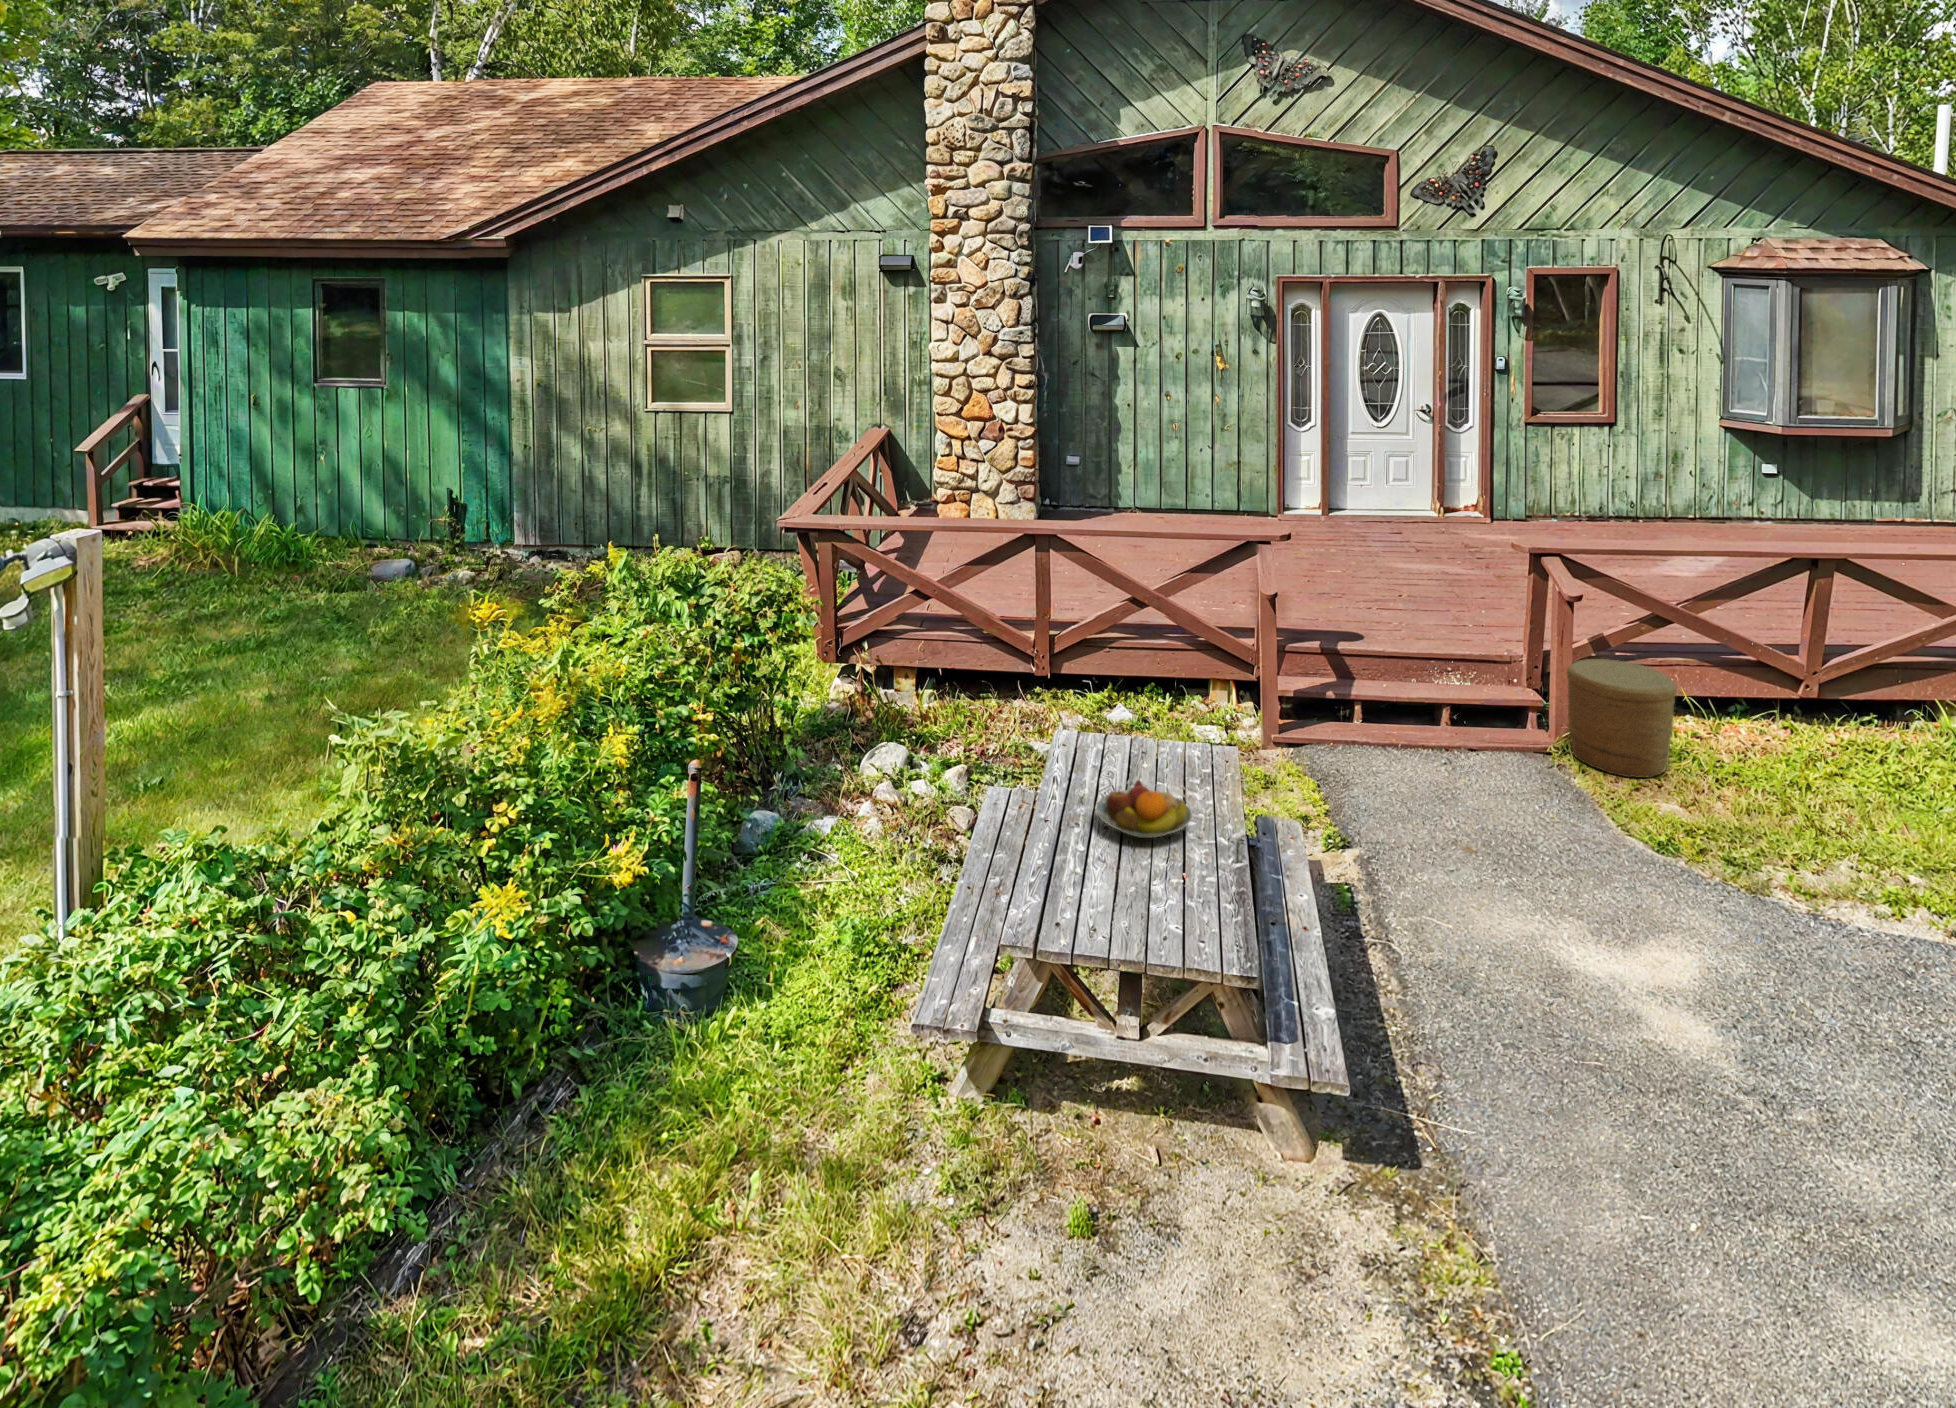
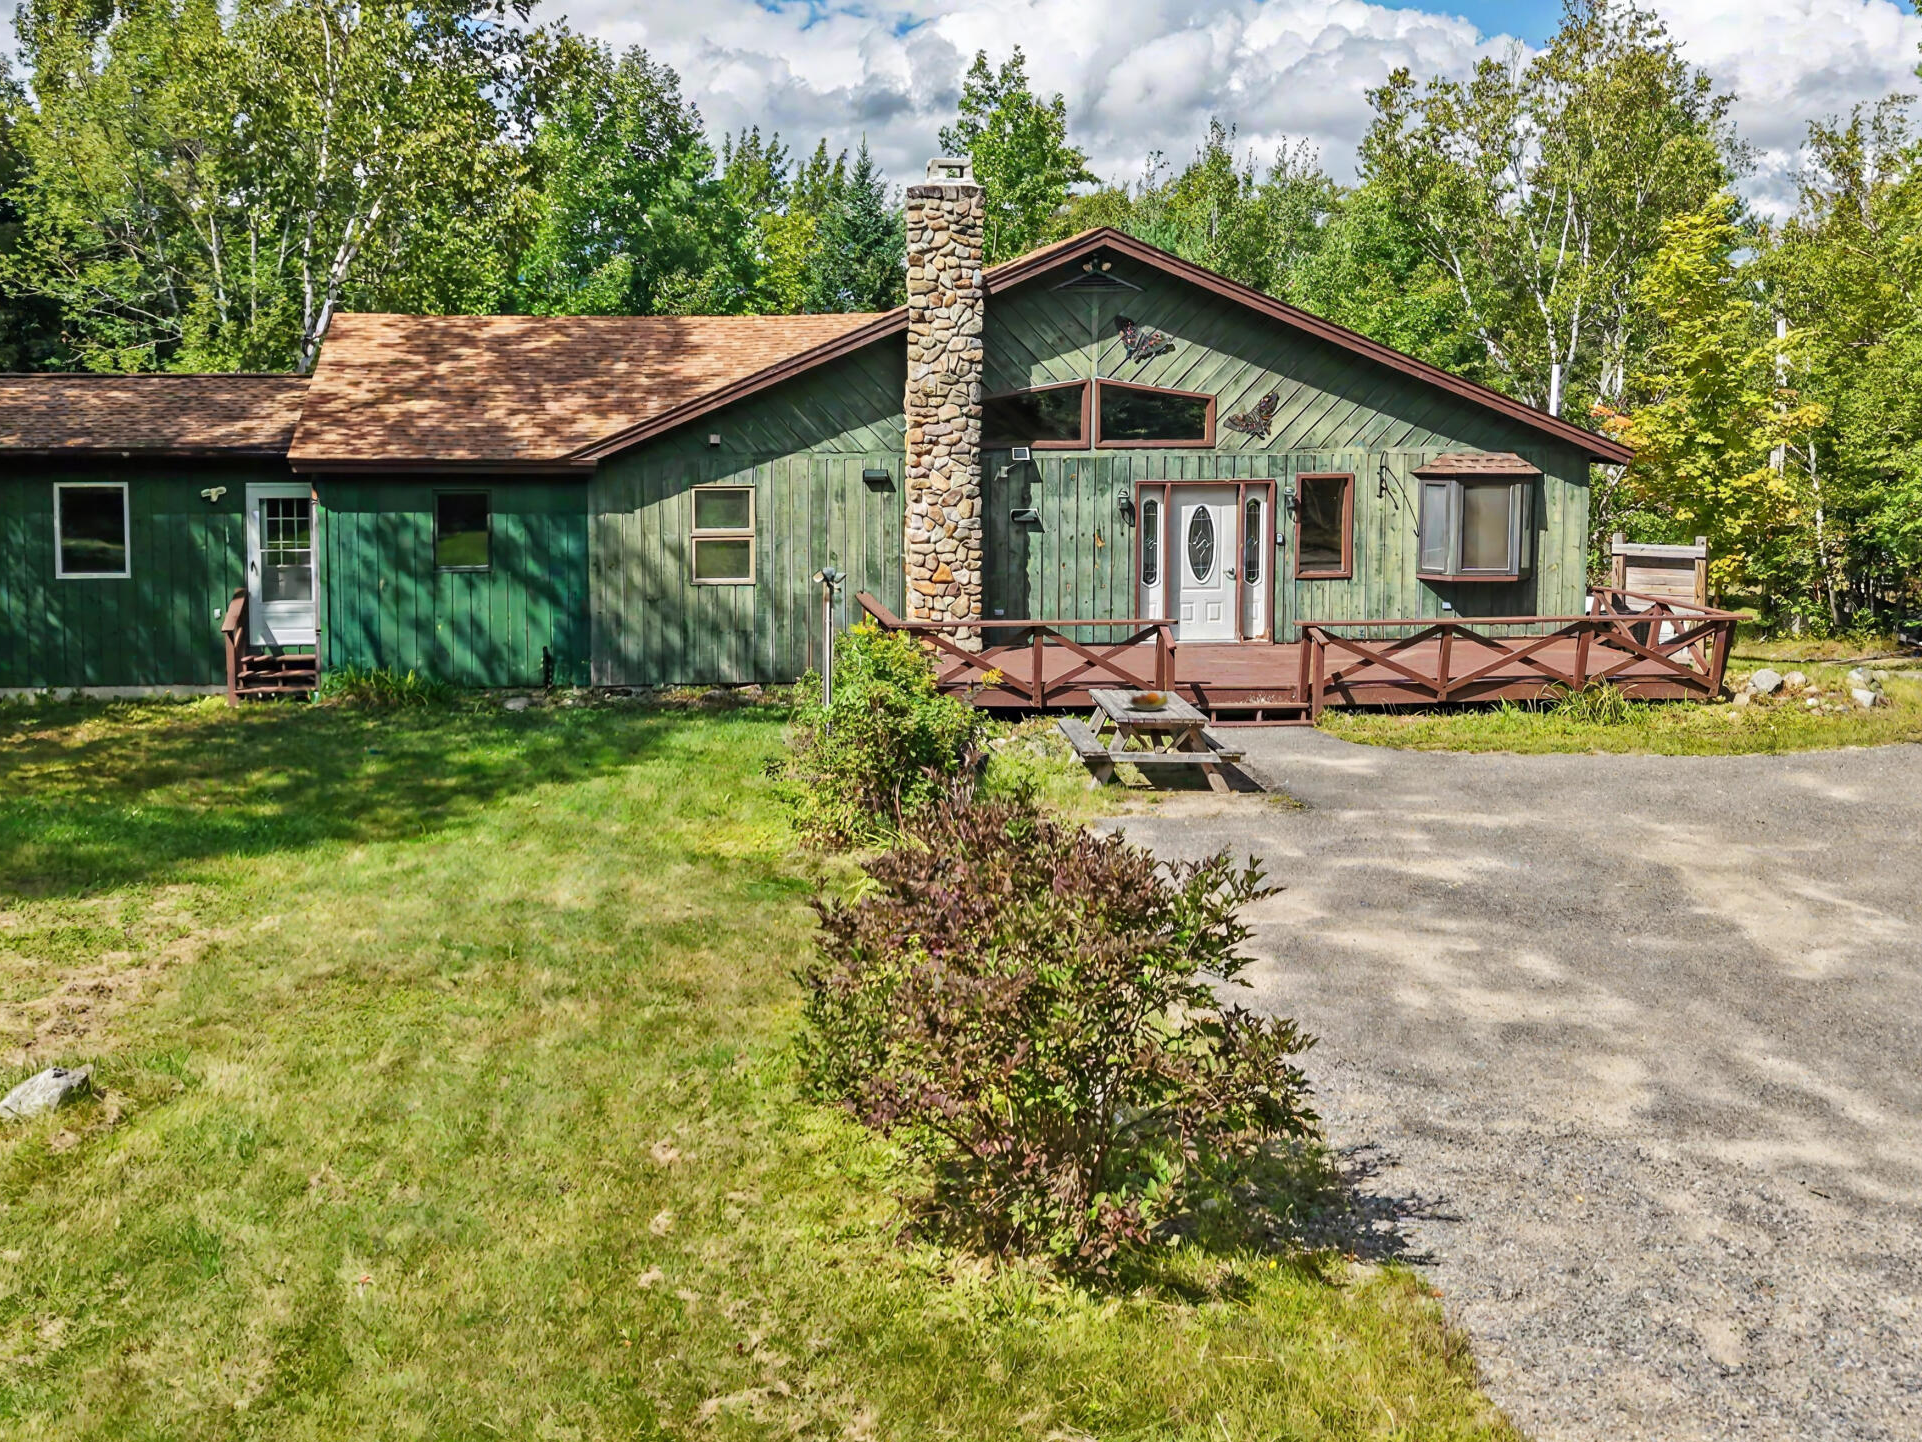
basket: present [1567,659,1677,778] -> none [1324,682,1379,736]

